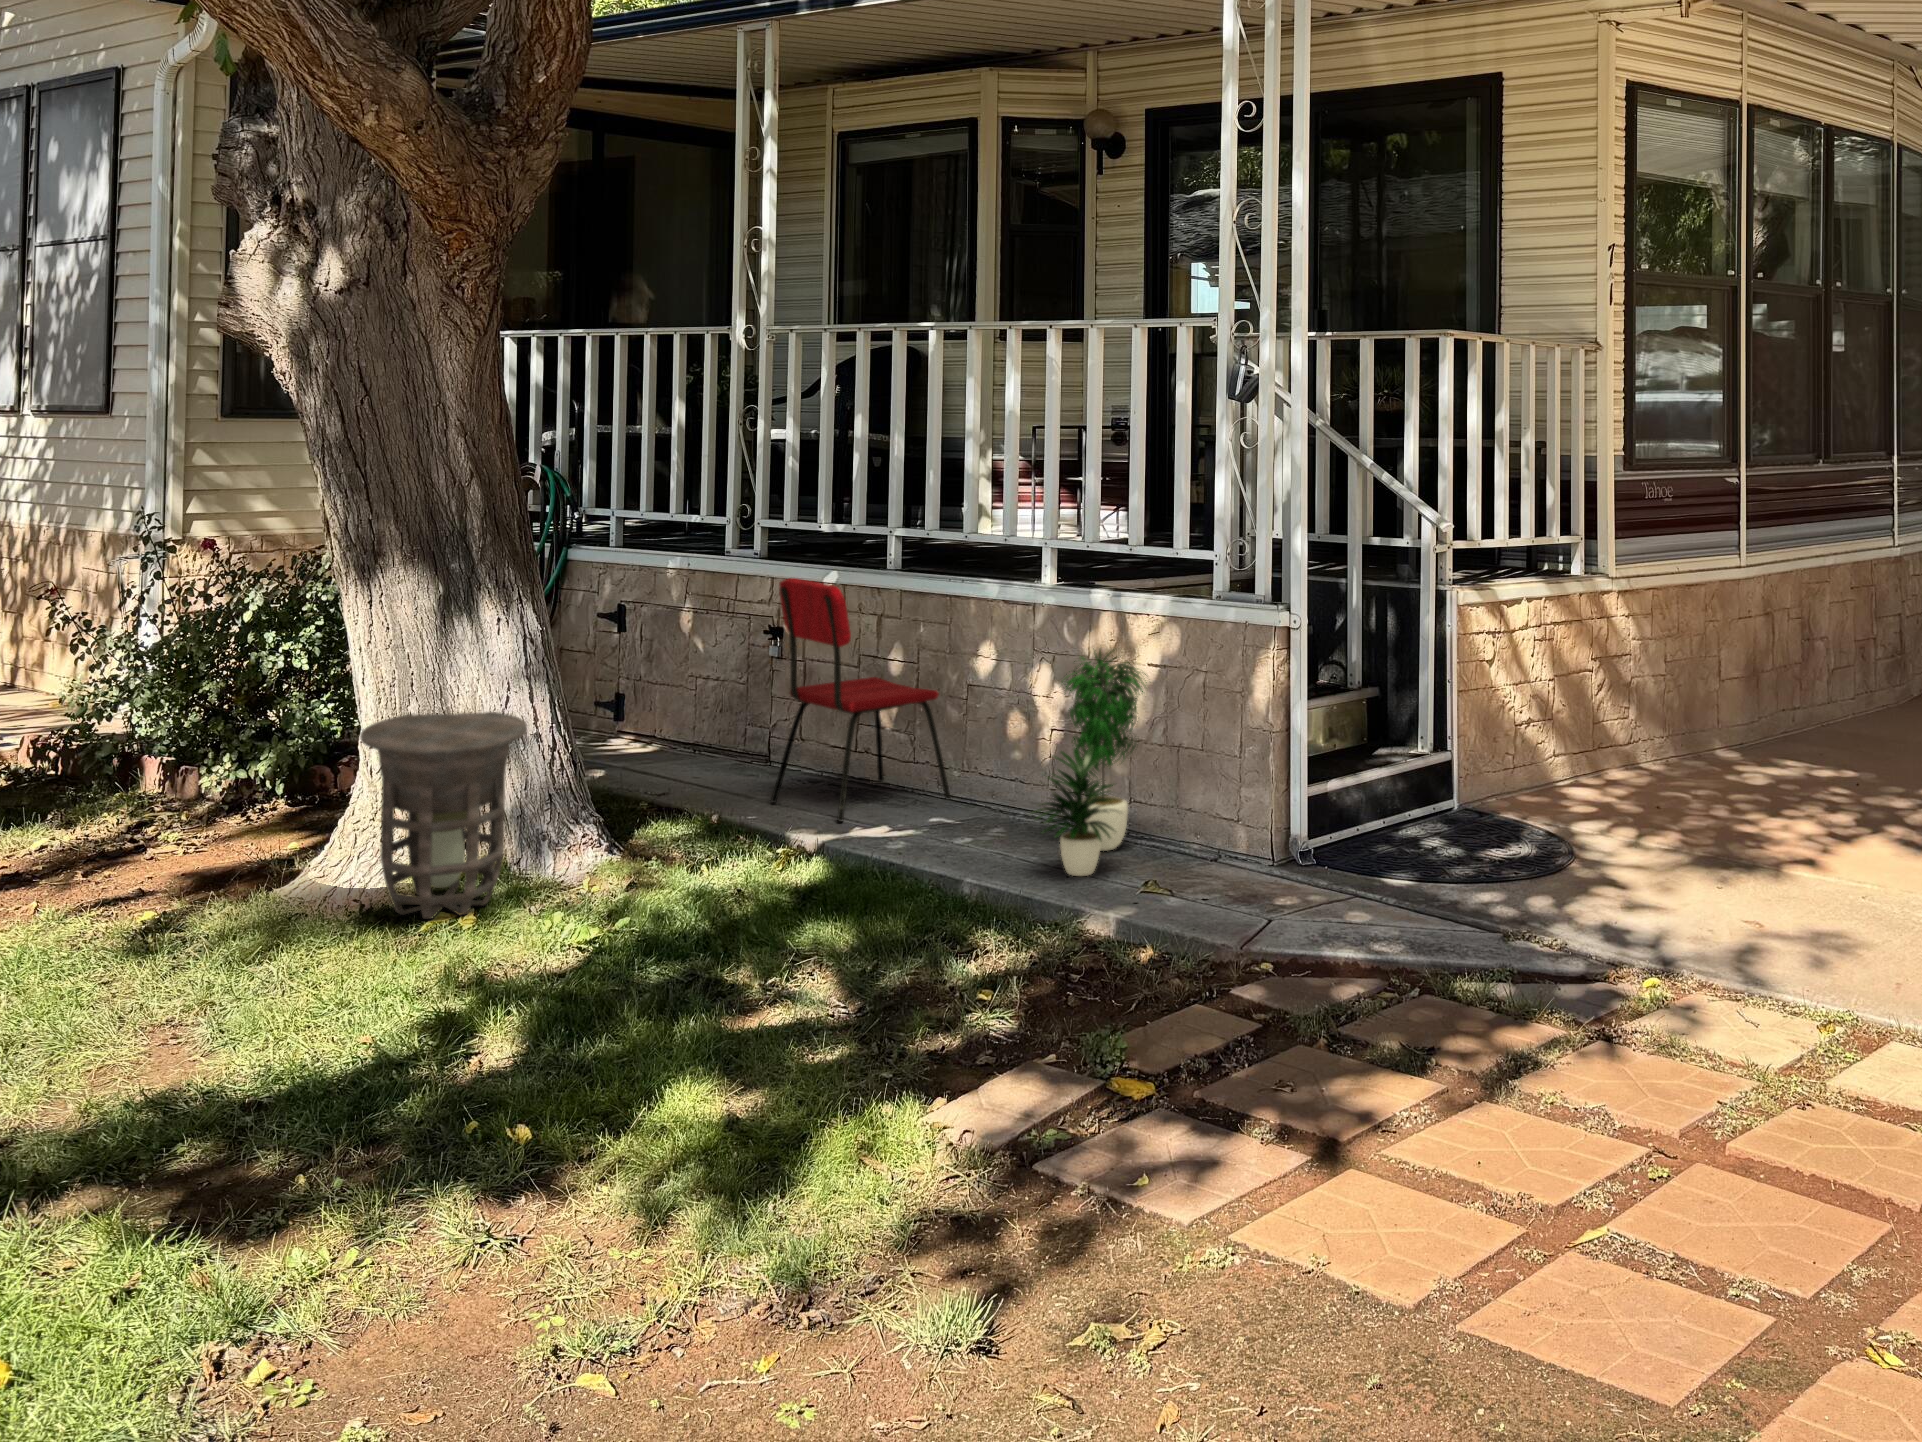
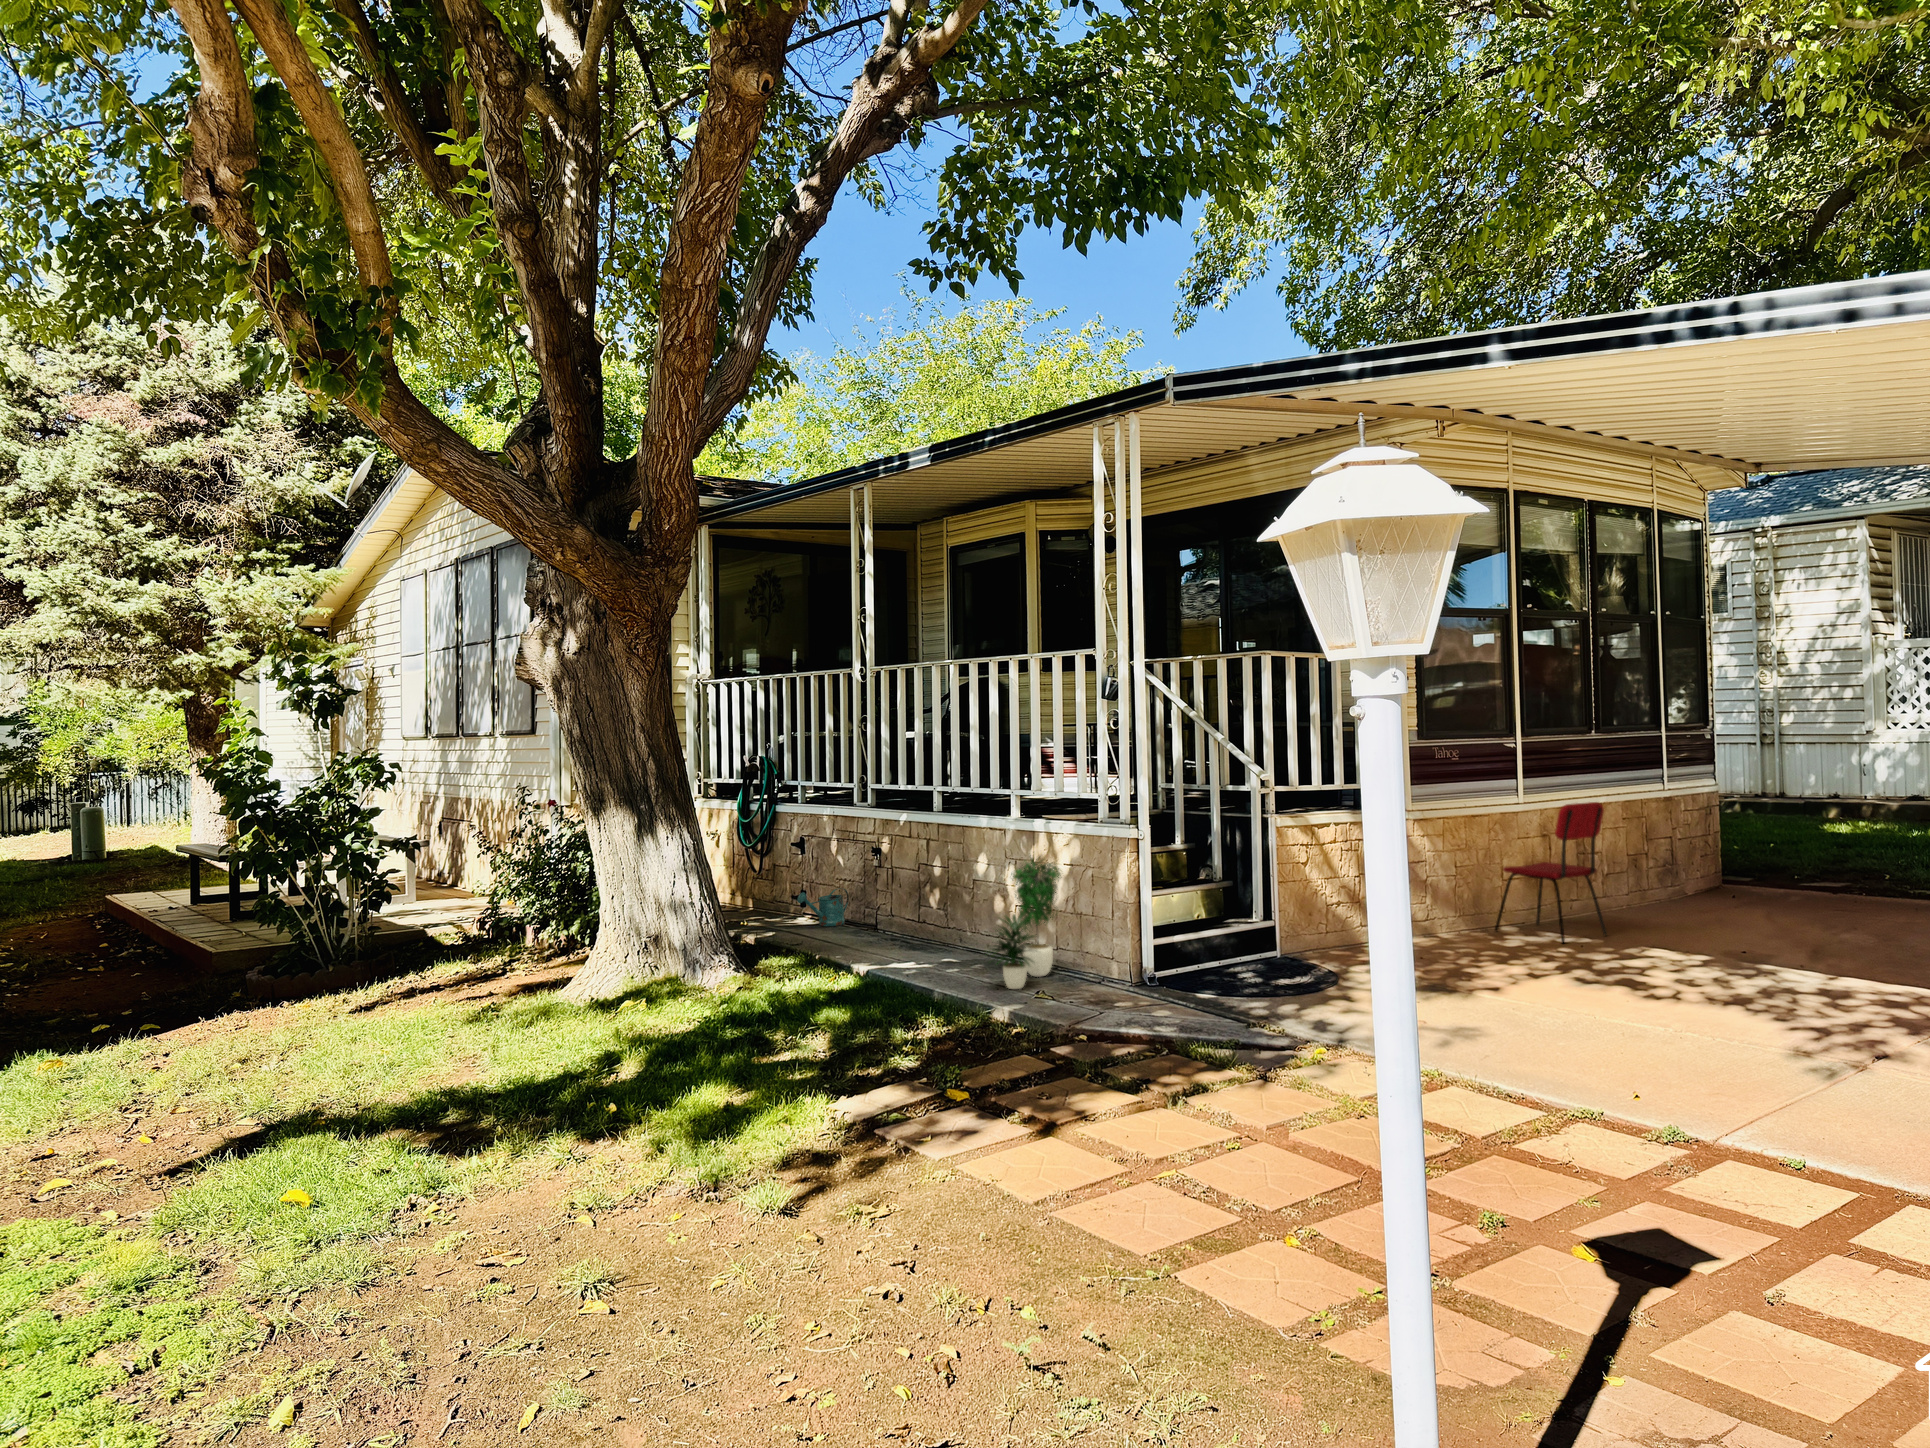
chair: present [771,578,951,821] -> present [1495,802,1607,944]
watering can: none [630,691,713,756] -> present [797,888,849,926]
side table: present [360,712,527,919] -> none [606,890,697,1004]

